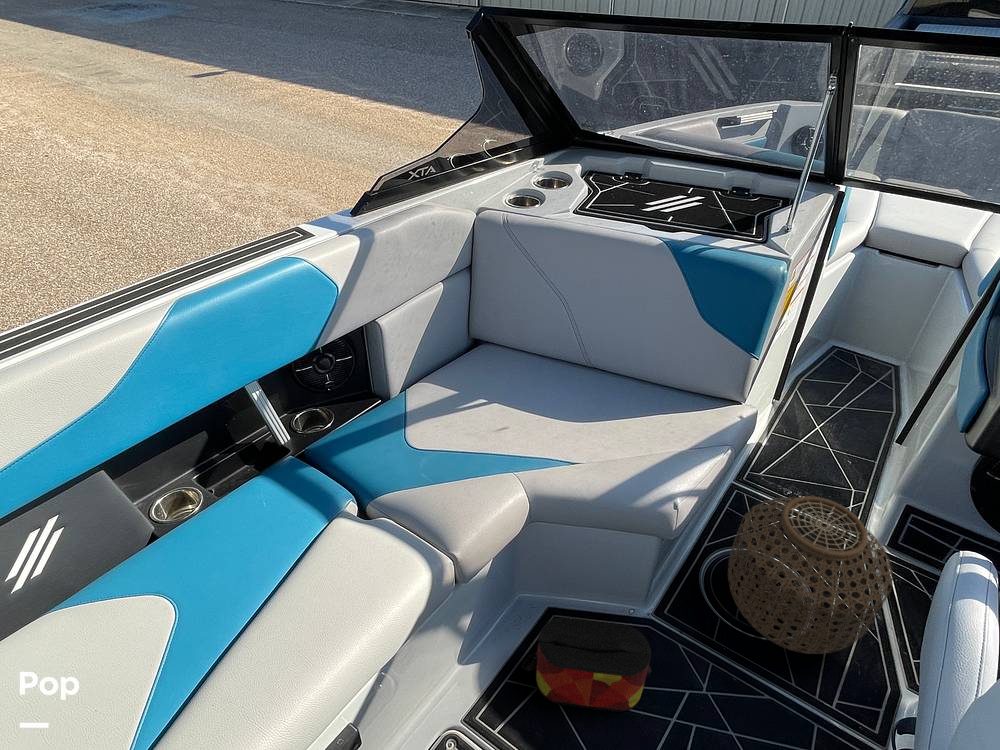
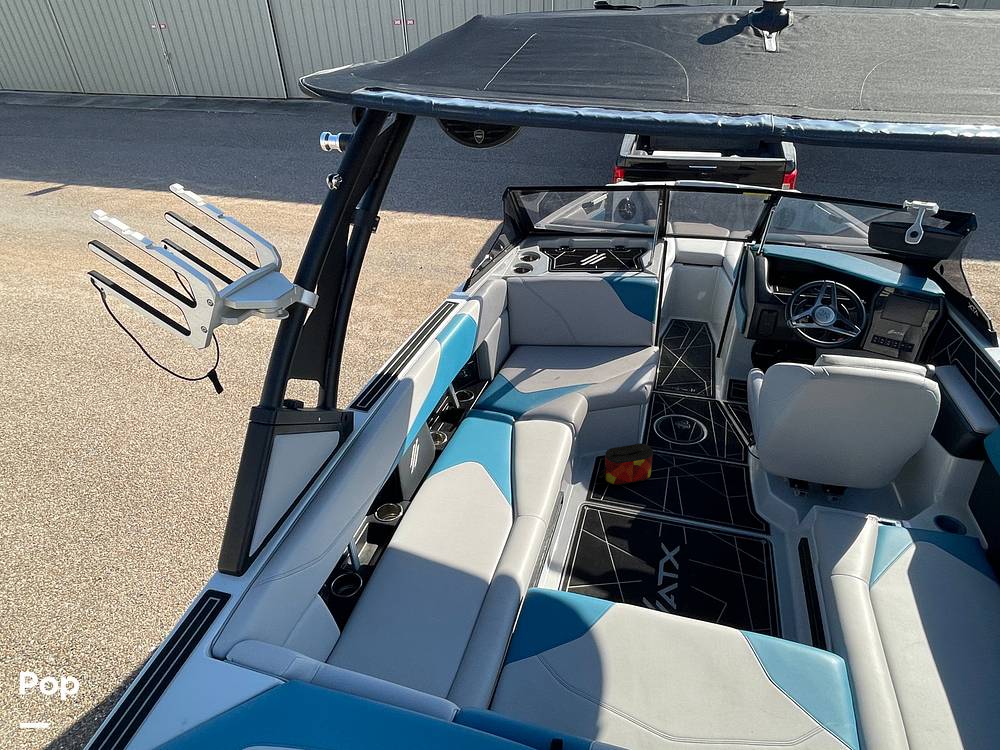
woven basket: present [728,496,893,654] -> none [666,374,732,444]

